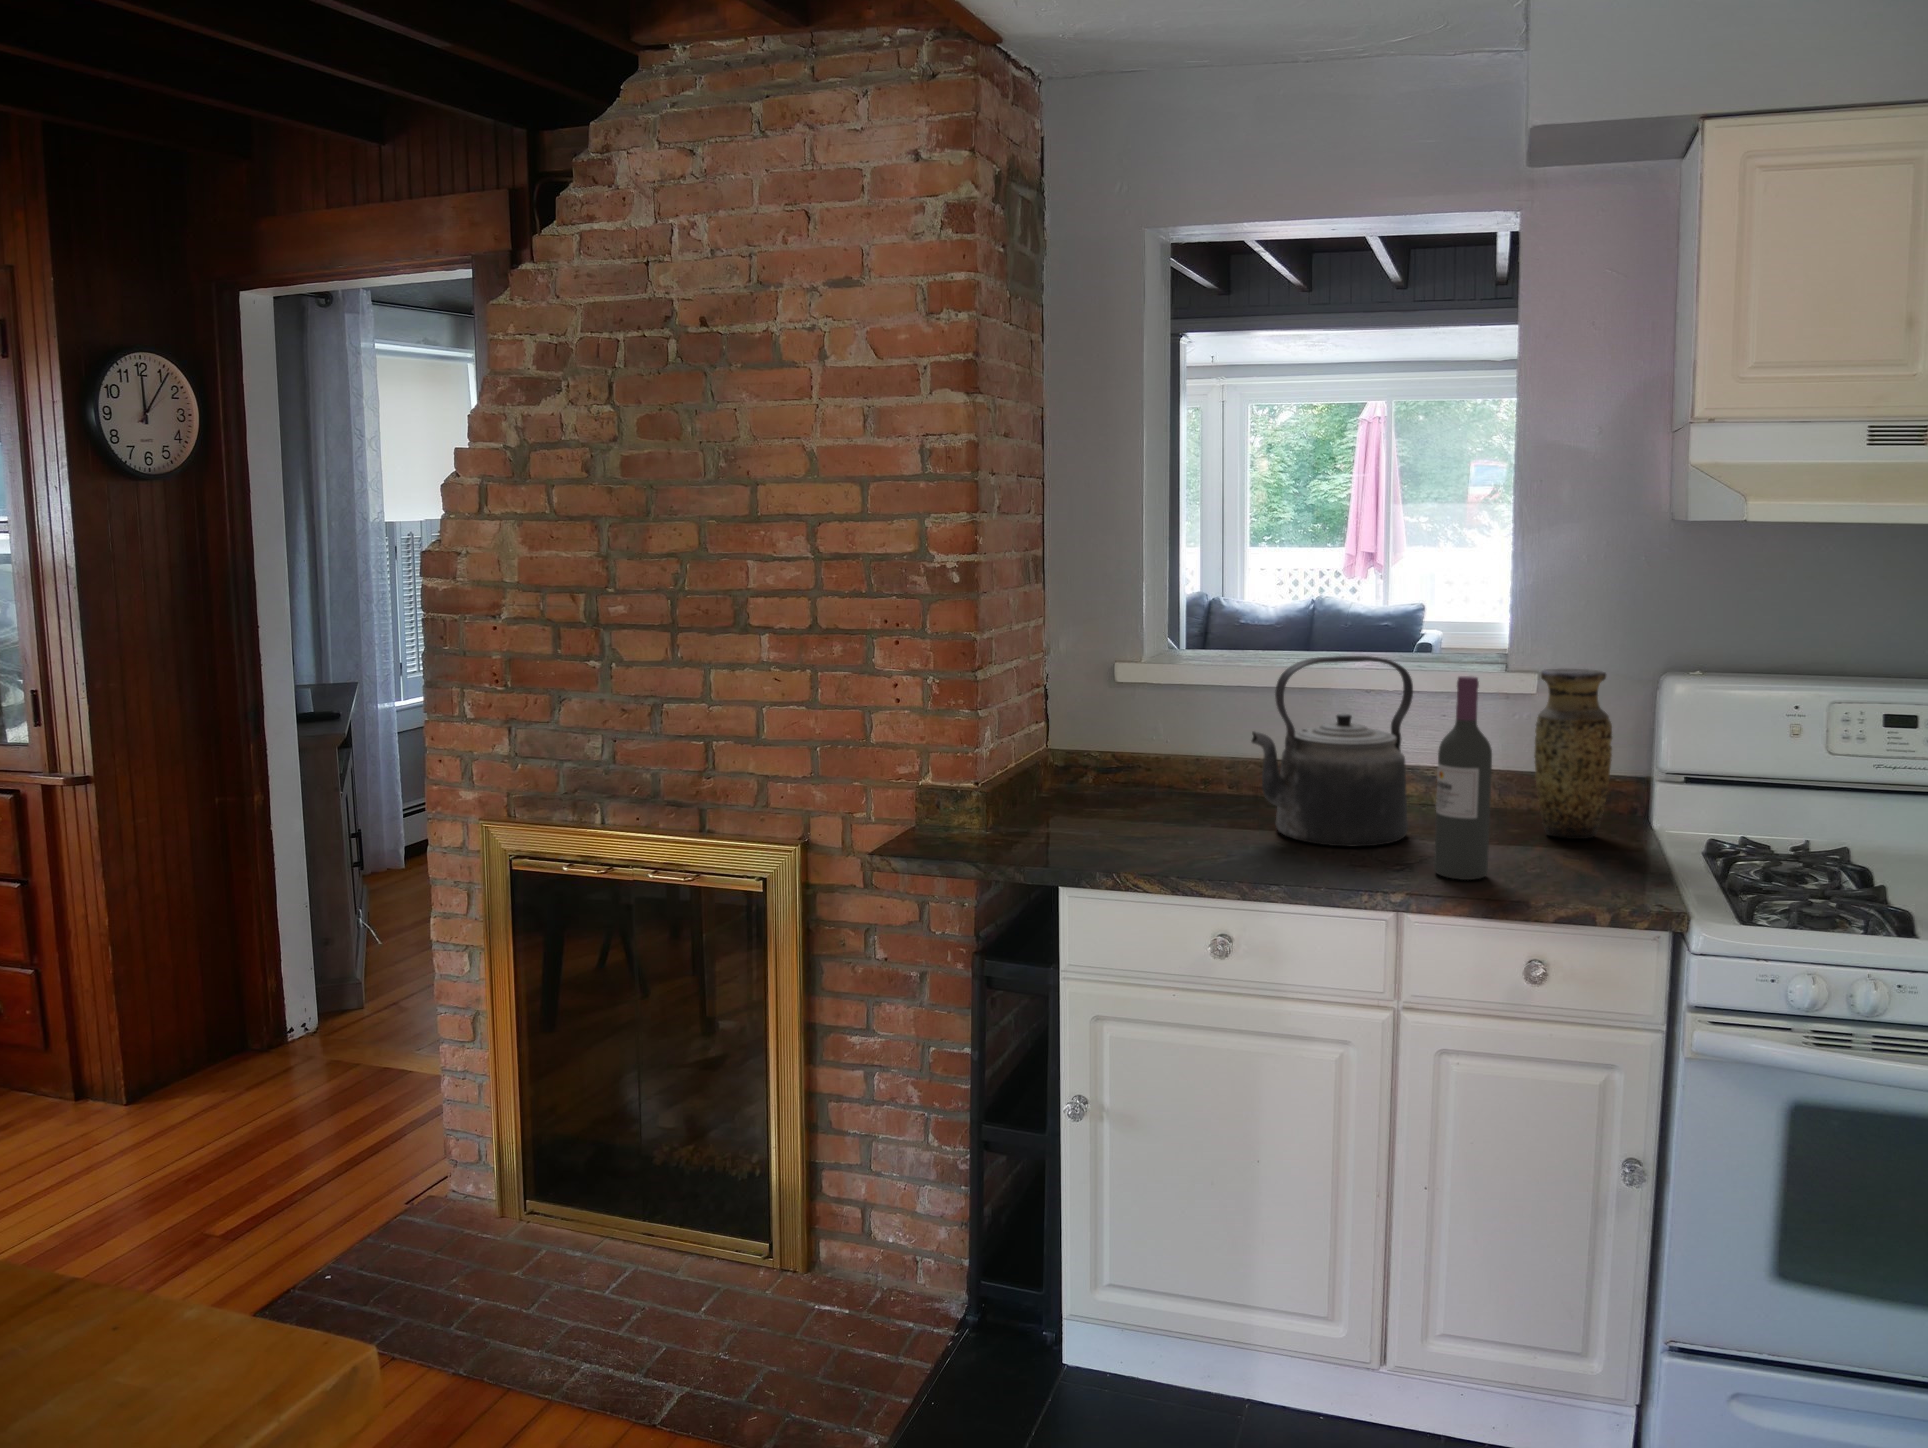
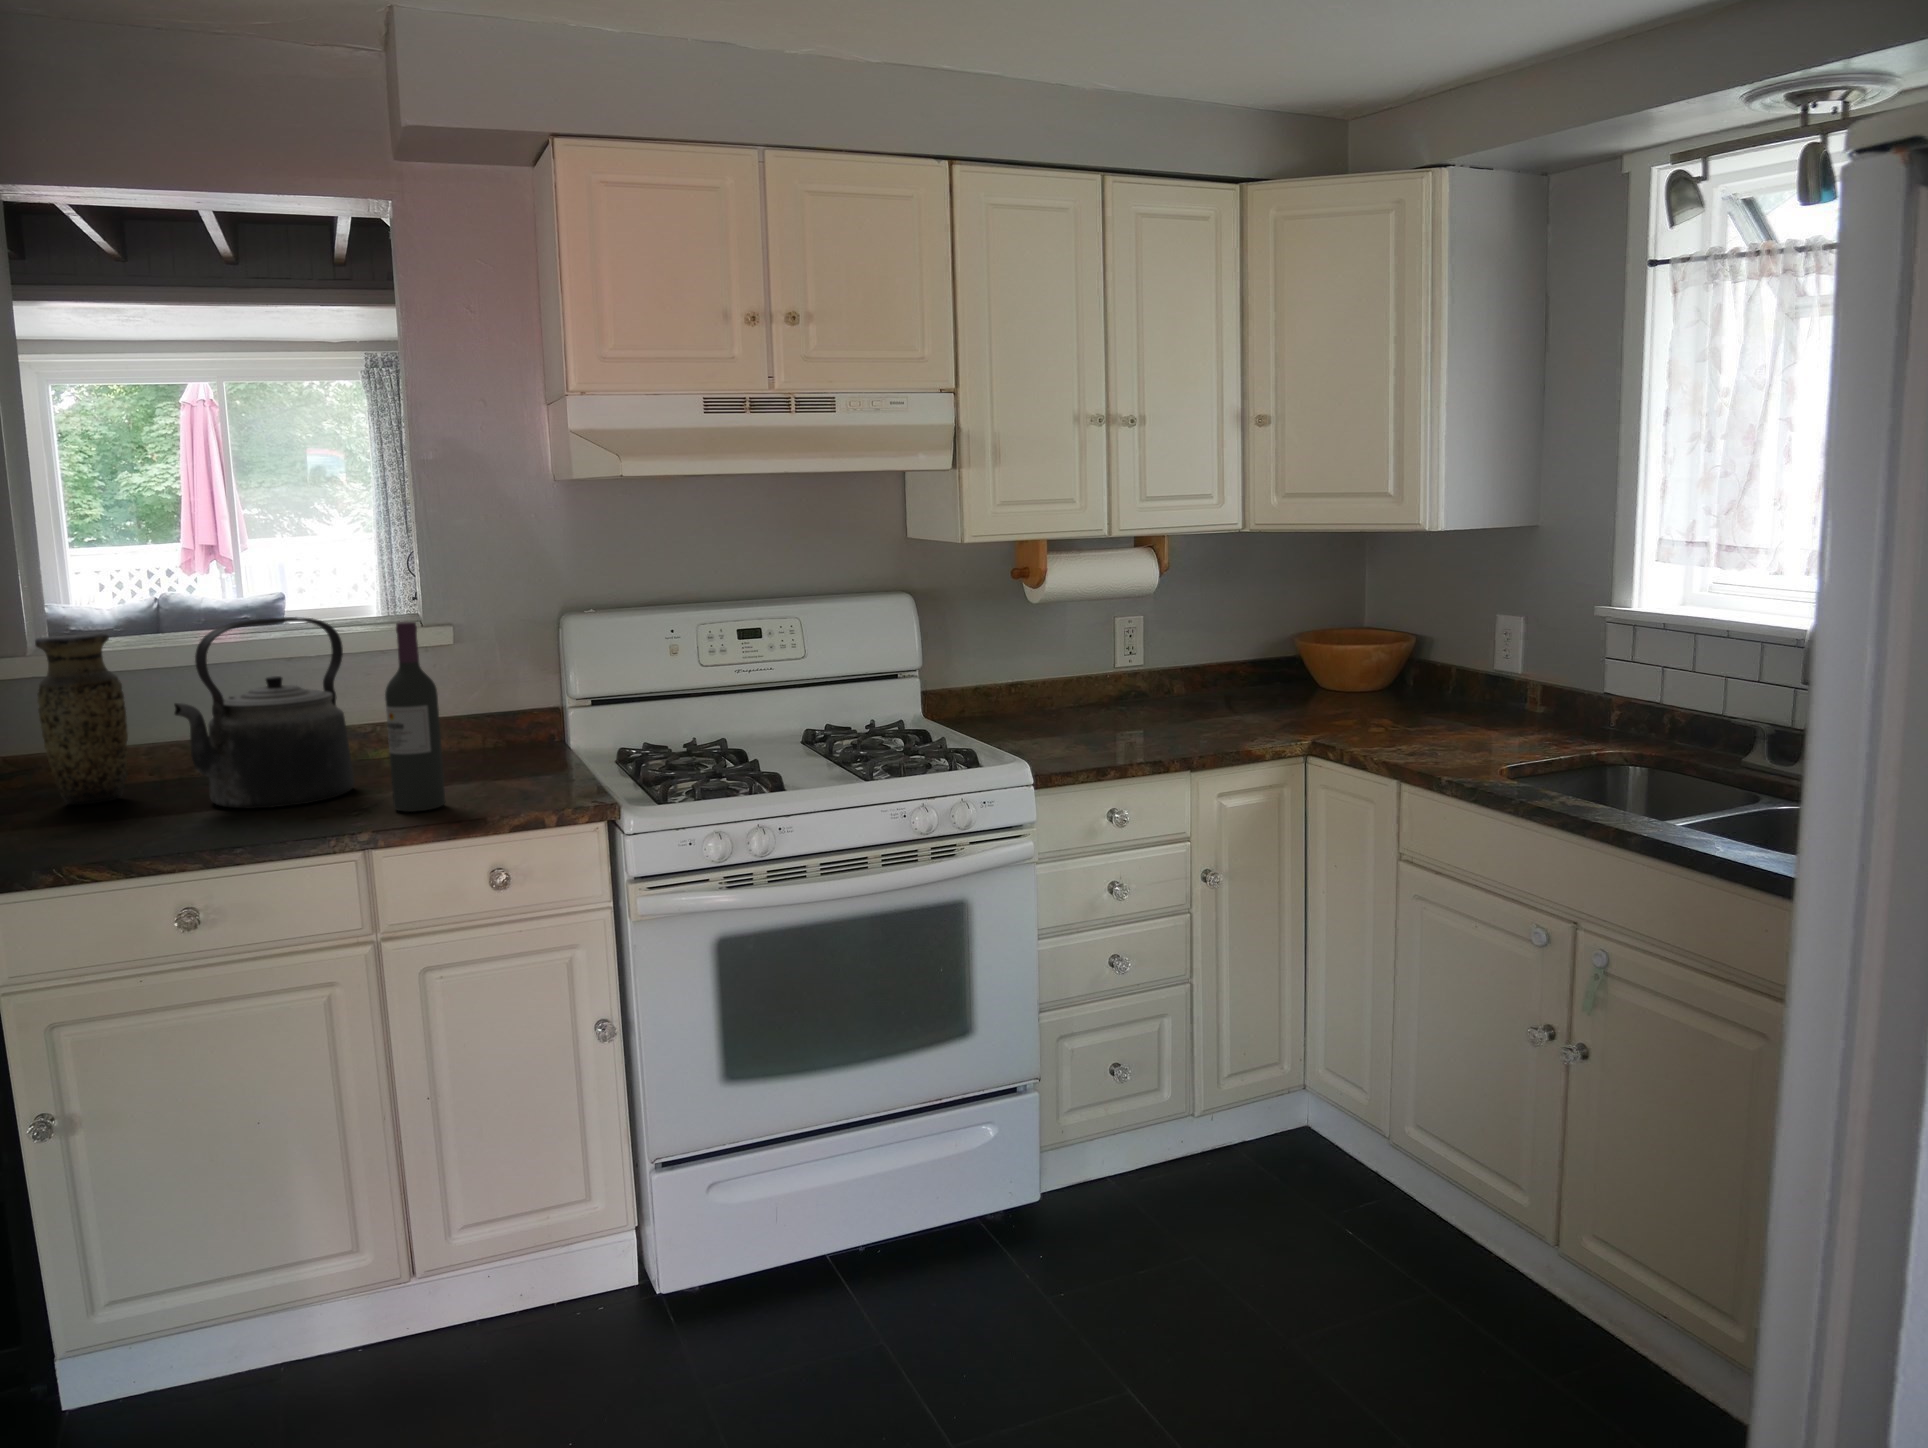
vase: present [1534,669,1612,839] -> present [35,634,128,805]

